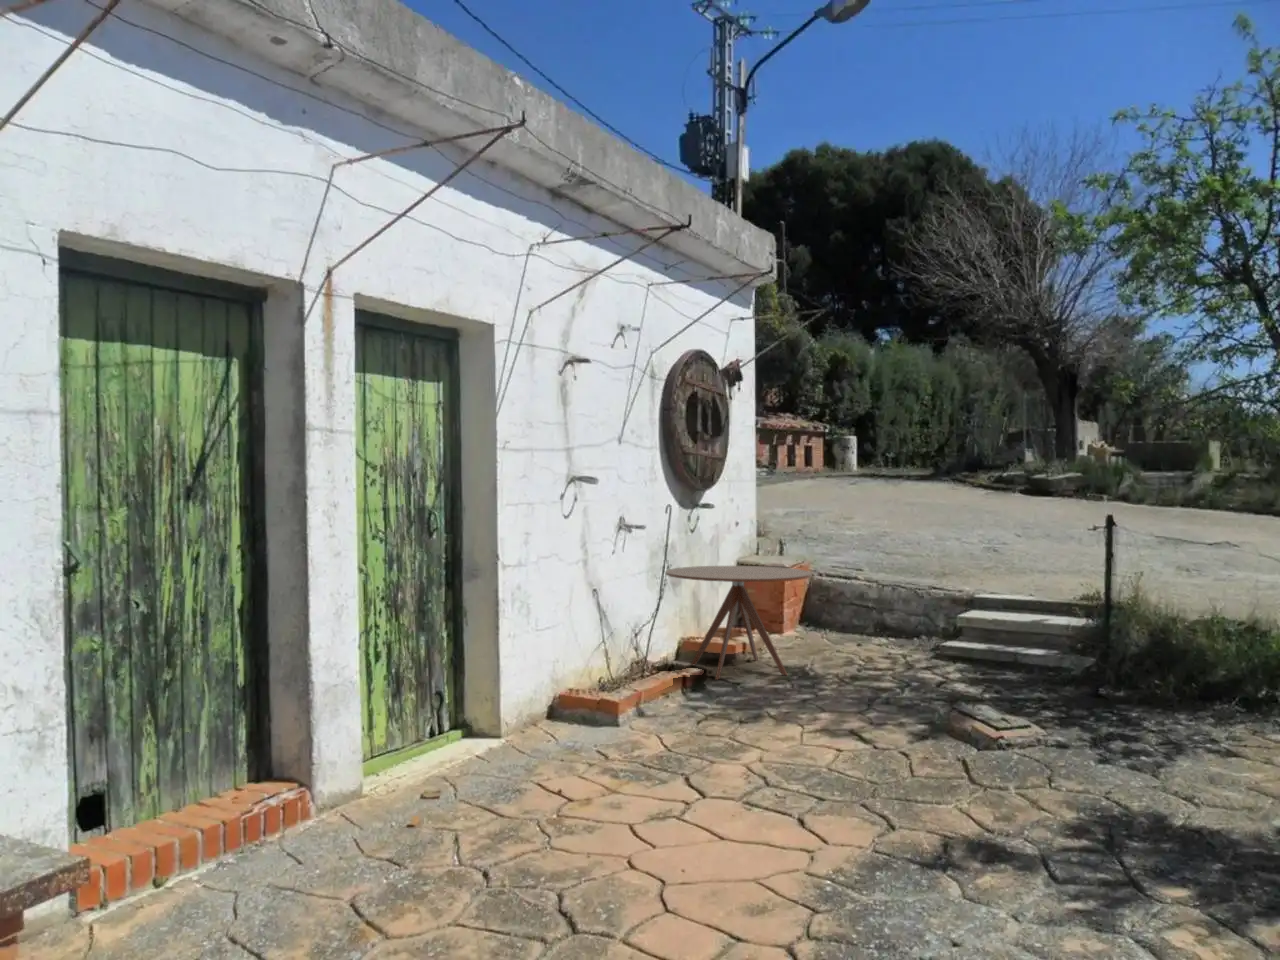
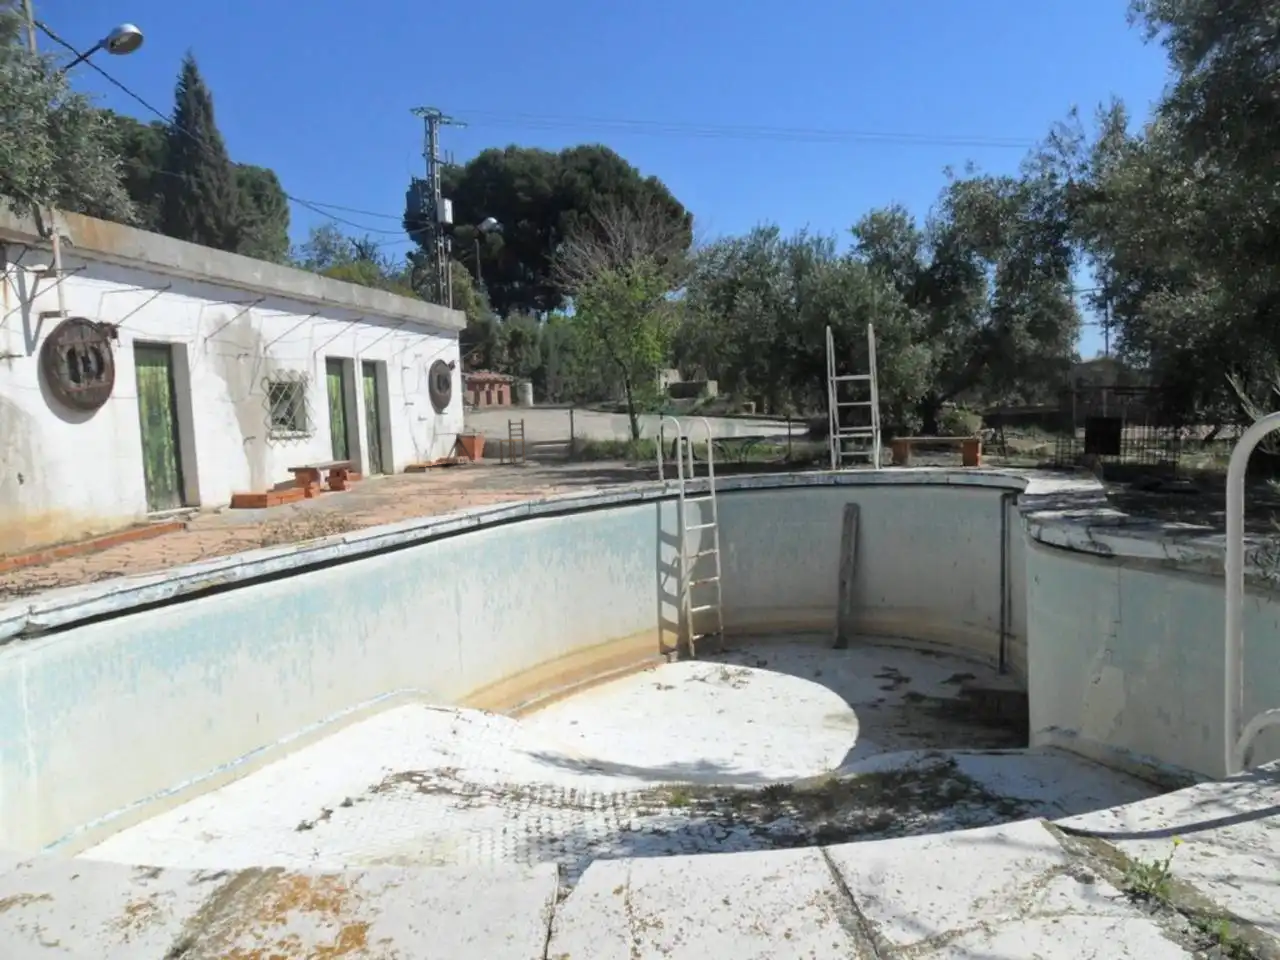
chair: none [877,537,962,703] -> present [500,419,525,464]

